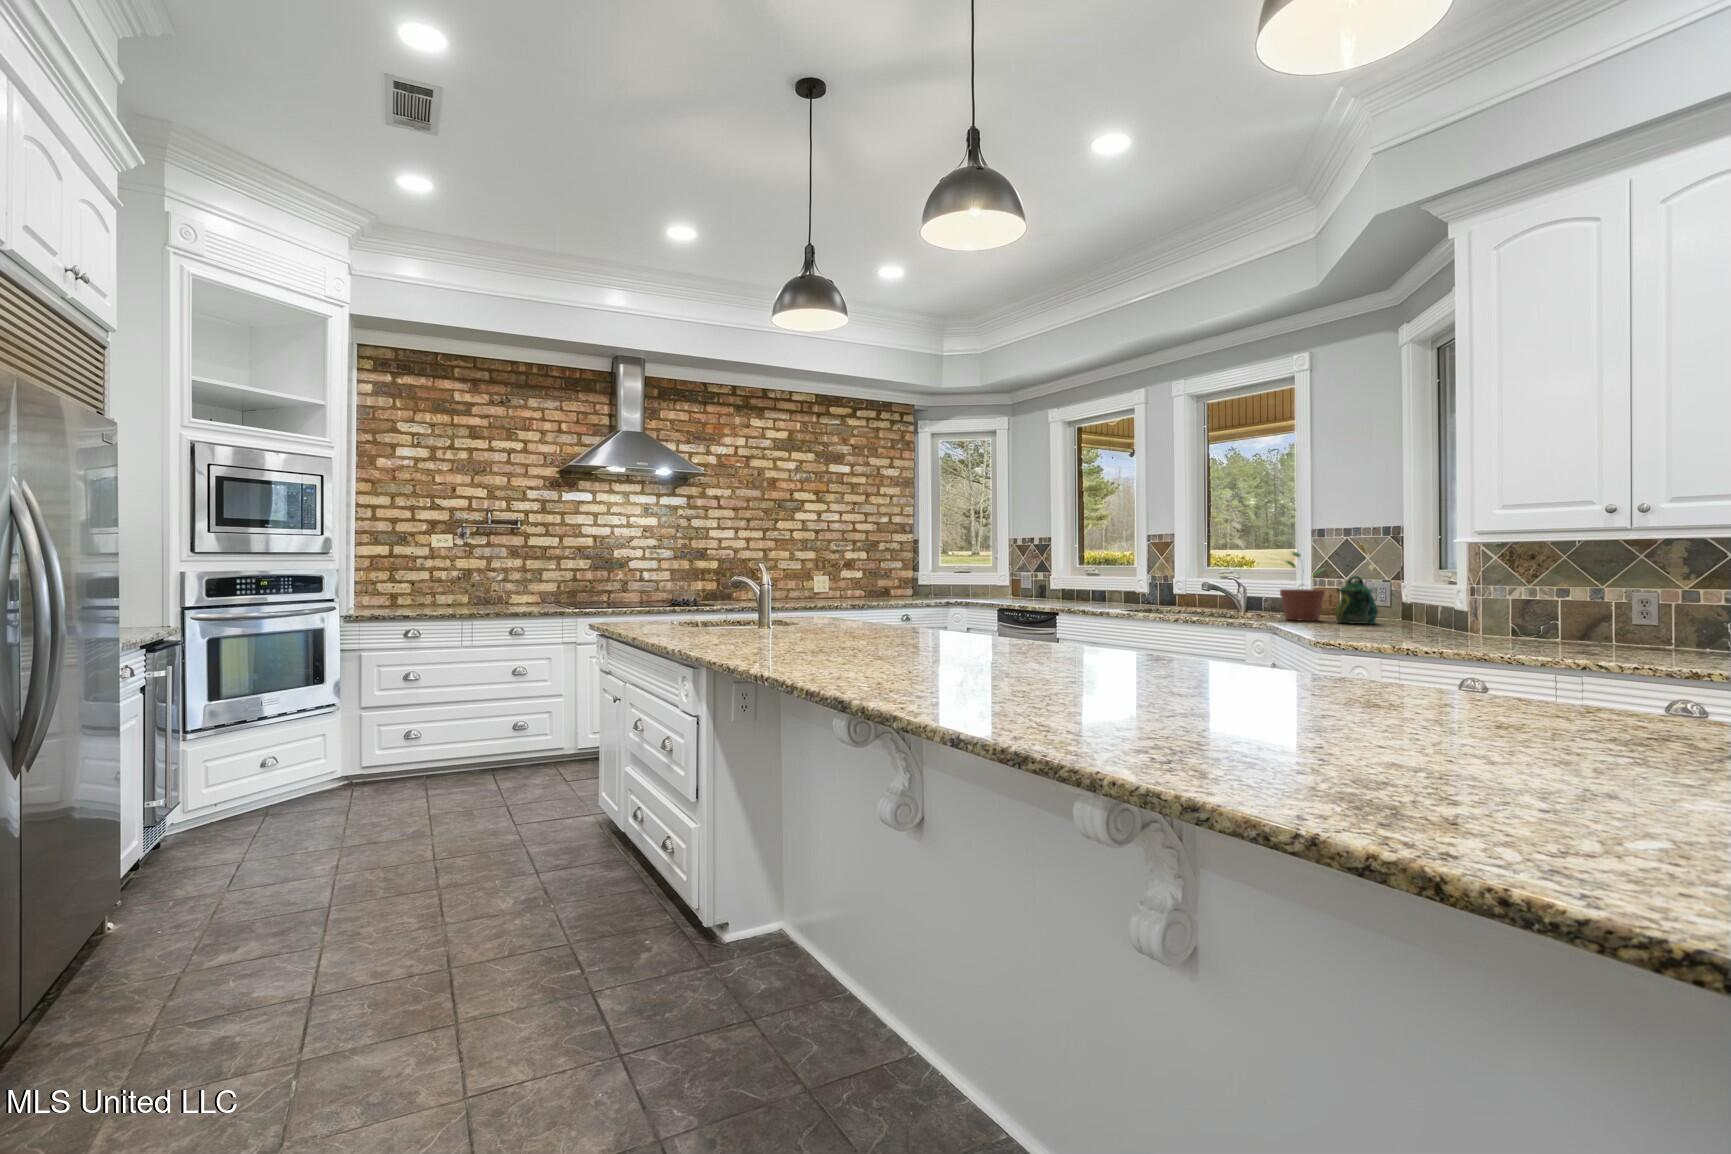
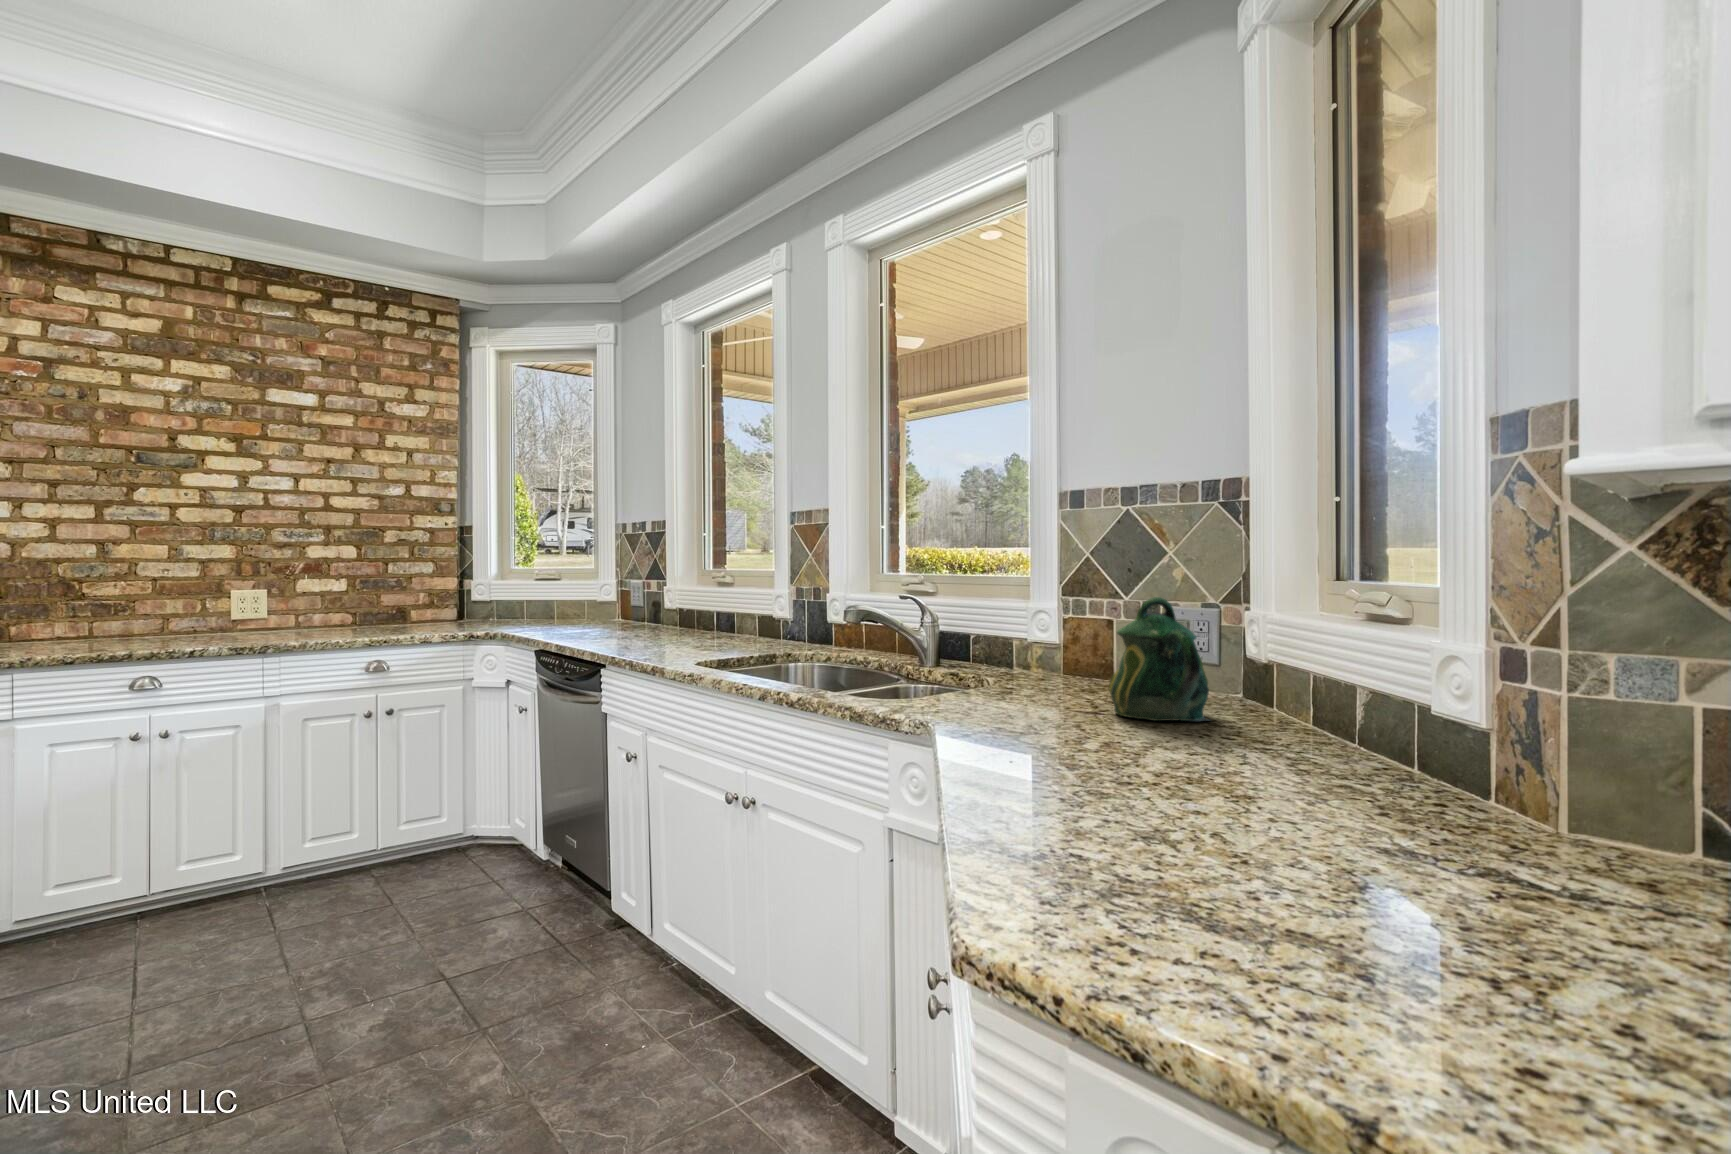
potted plant: present [1280,551,1325,621] -> none [991,539,1088,698]

